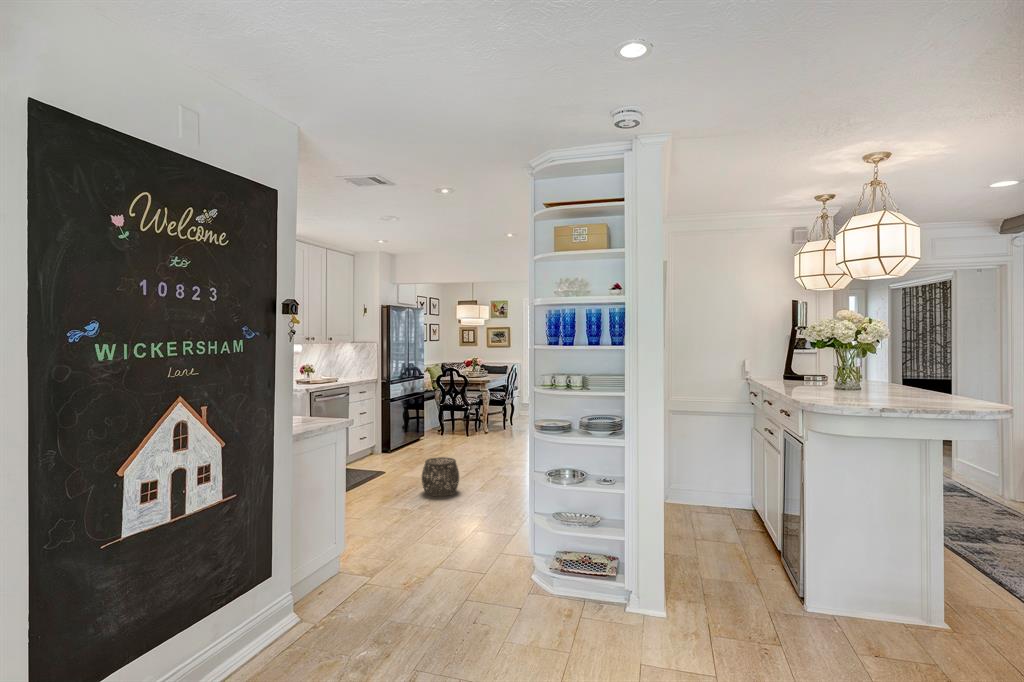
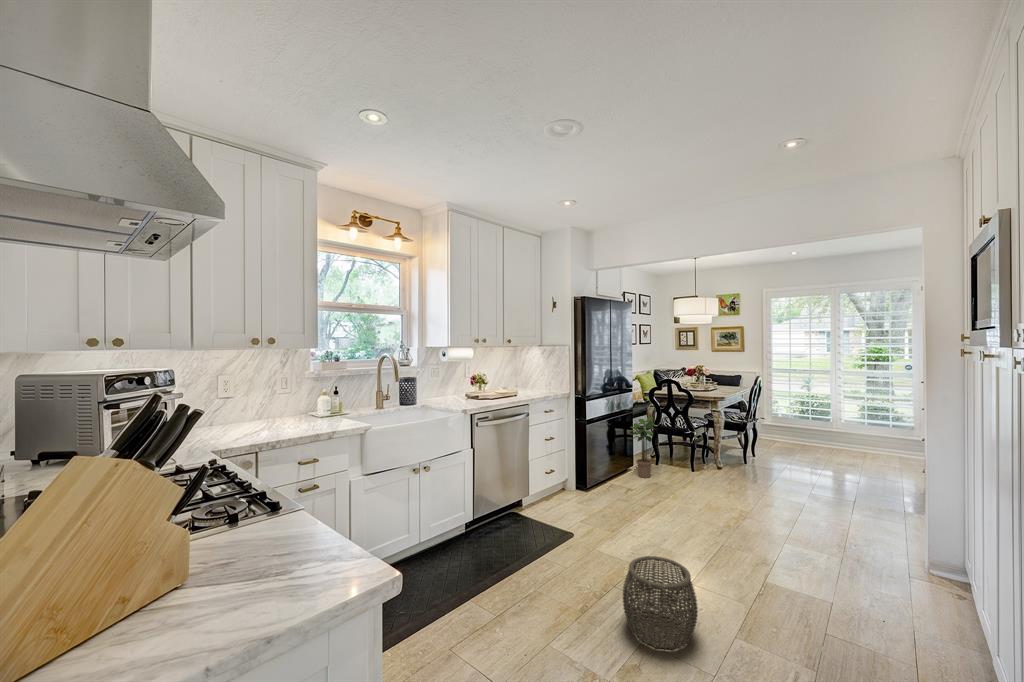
potted plant: none [420,396,442,442] -> present [628,417,656,478]

